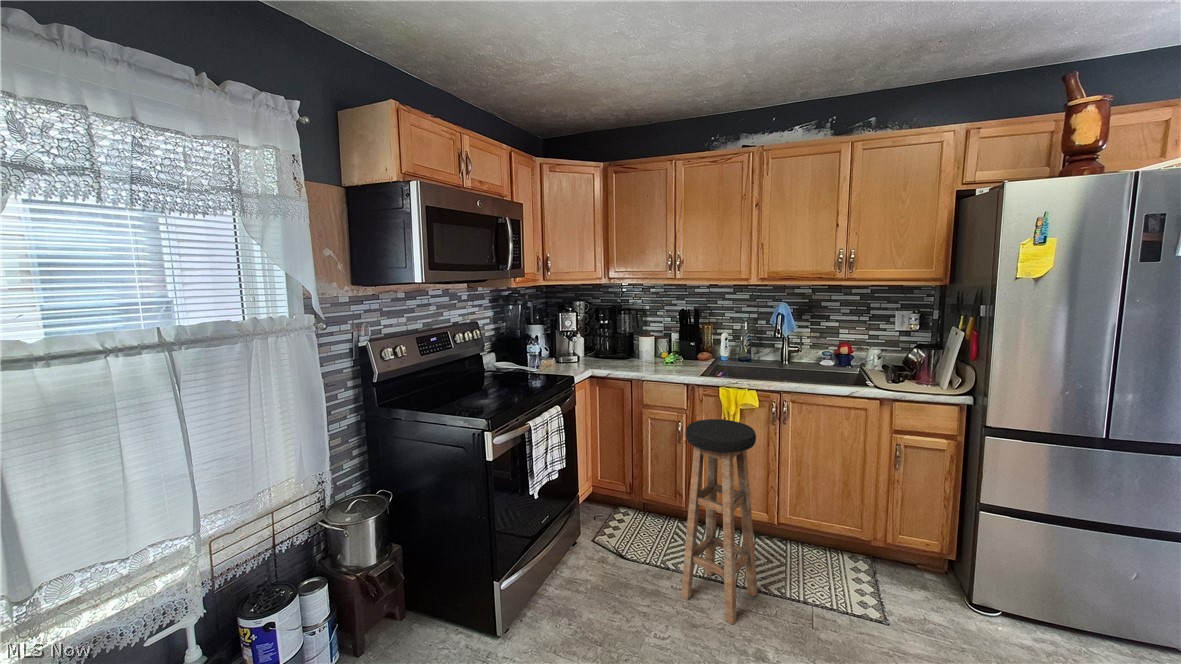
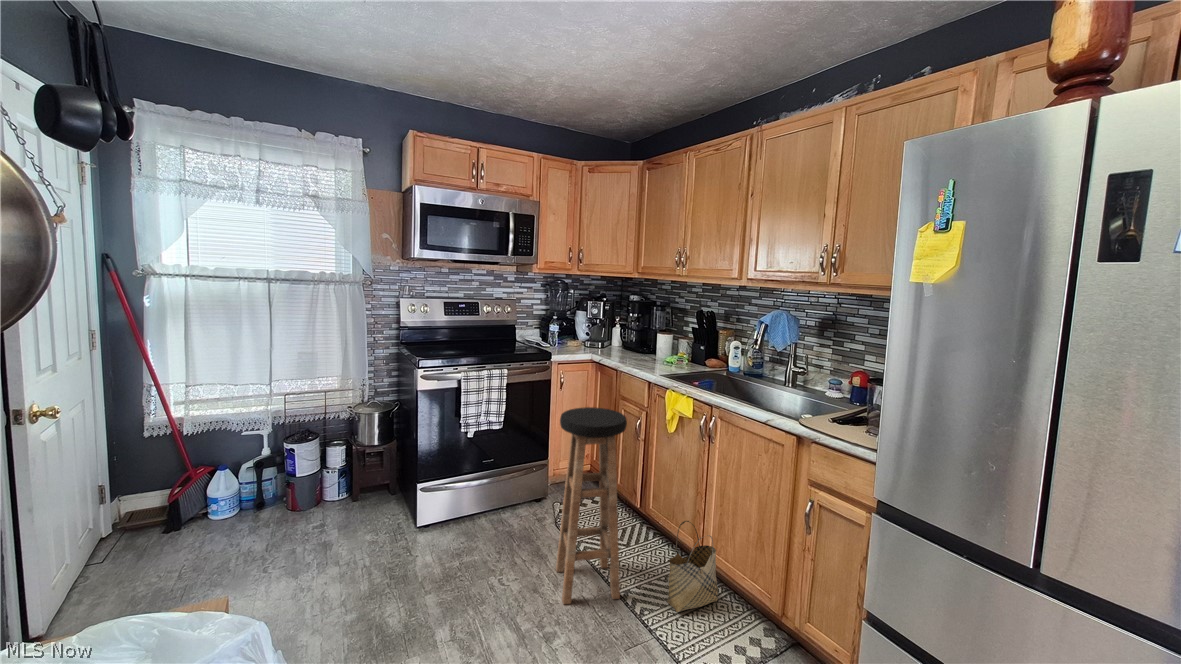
woven basket: none [780,499,813,580] -> present [667,521,718,612]

